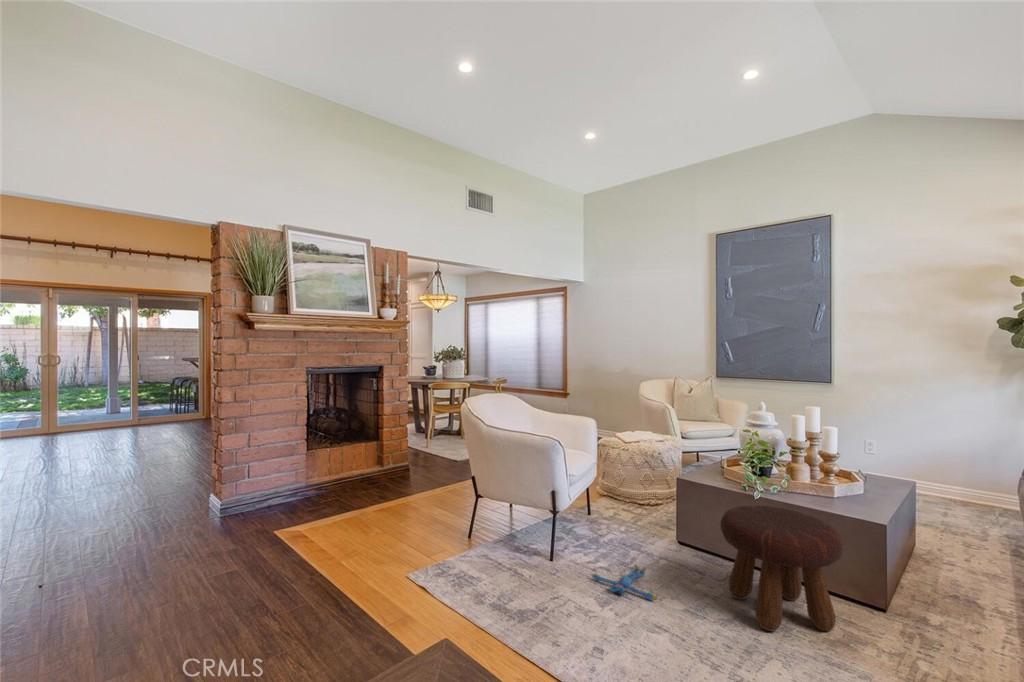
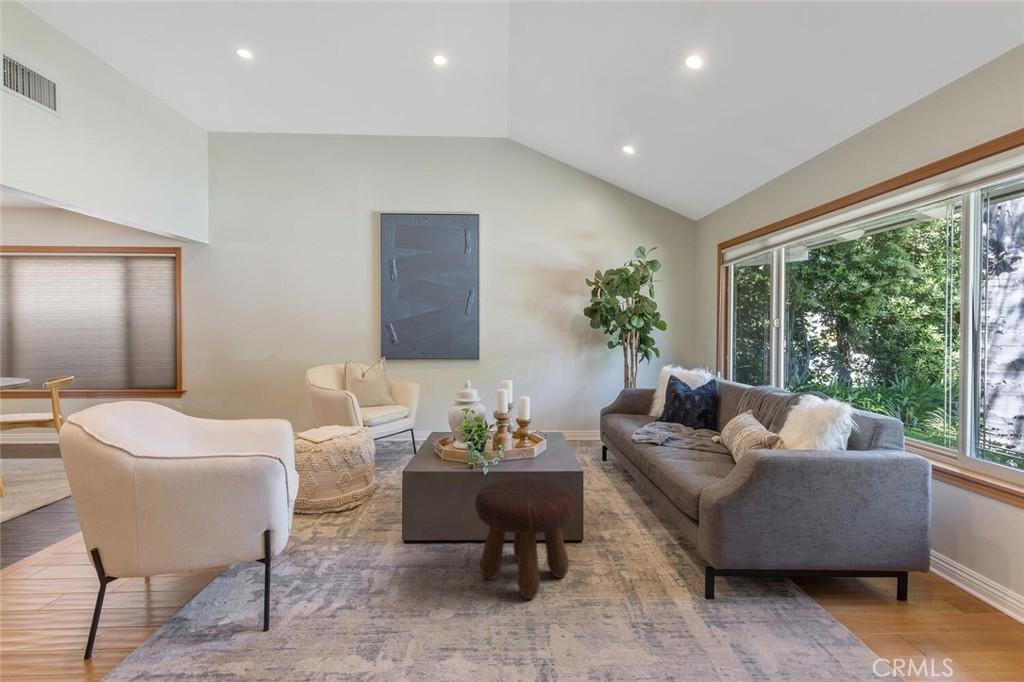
plush toy: present [592,565,657,601] -> none [336,585,425,634]

